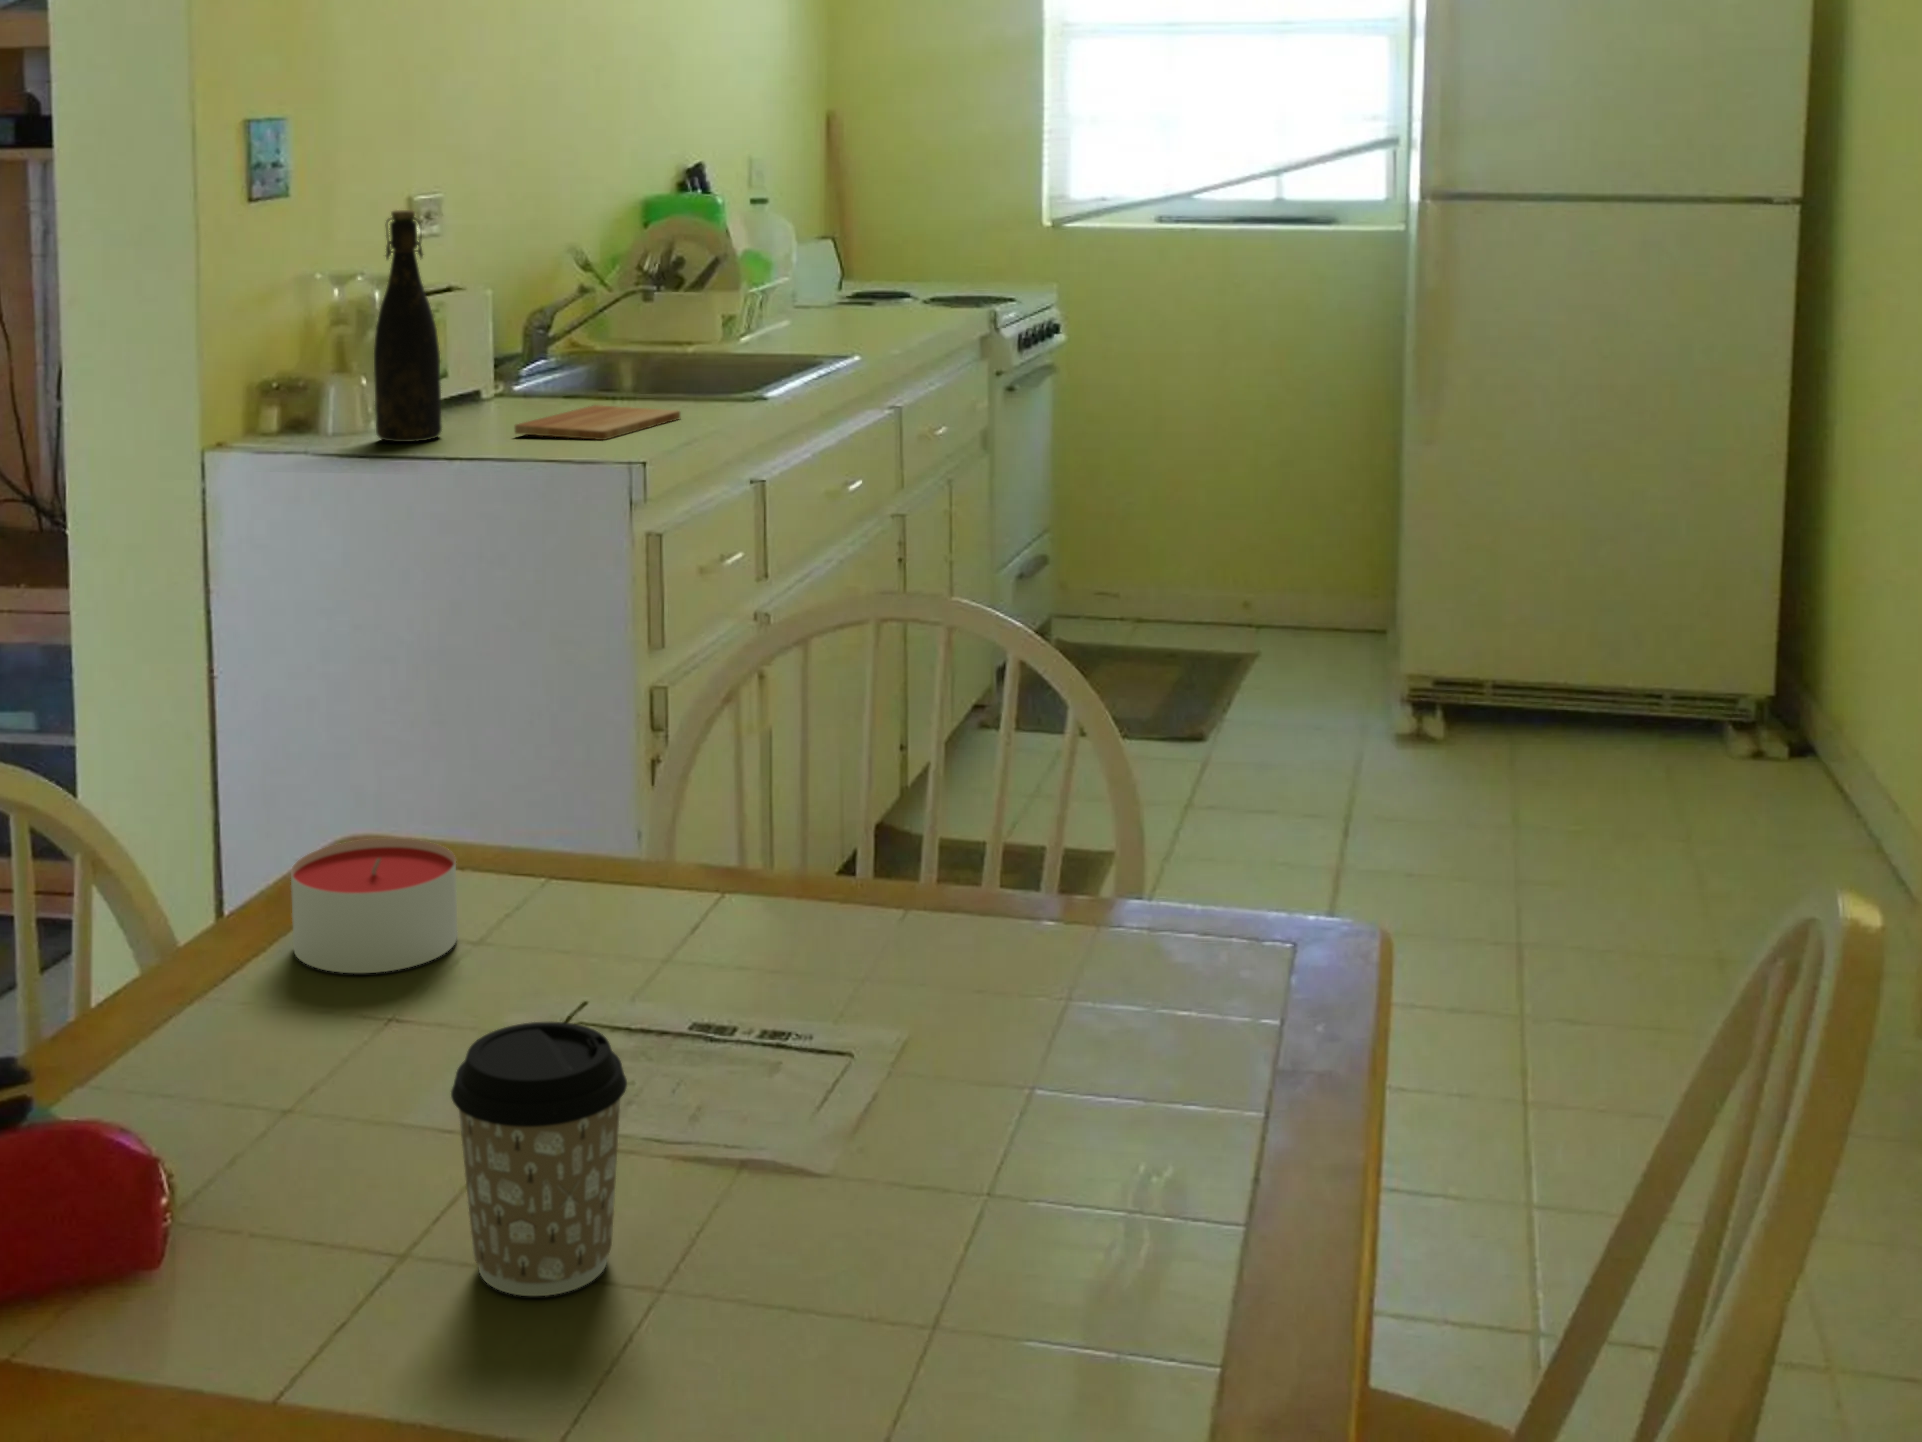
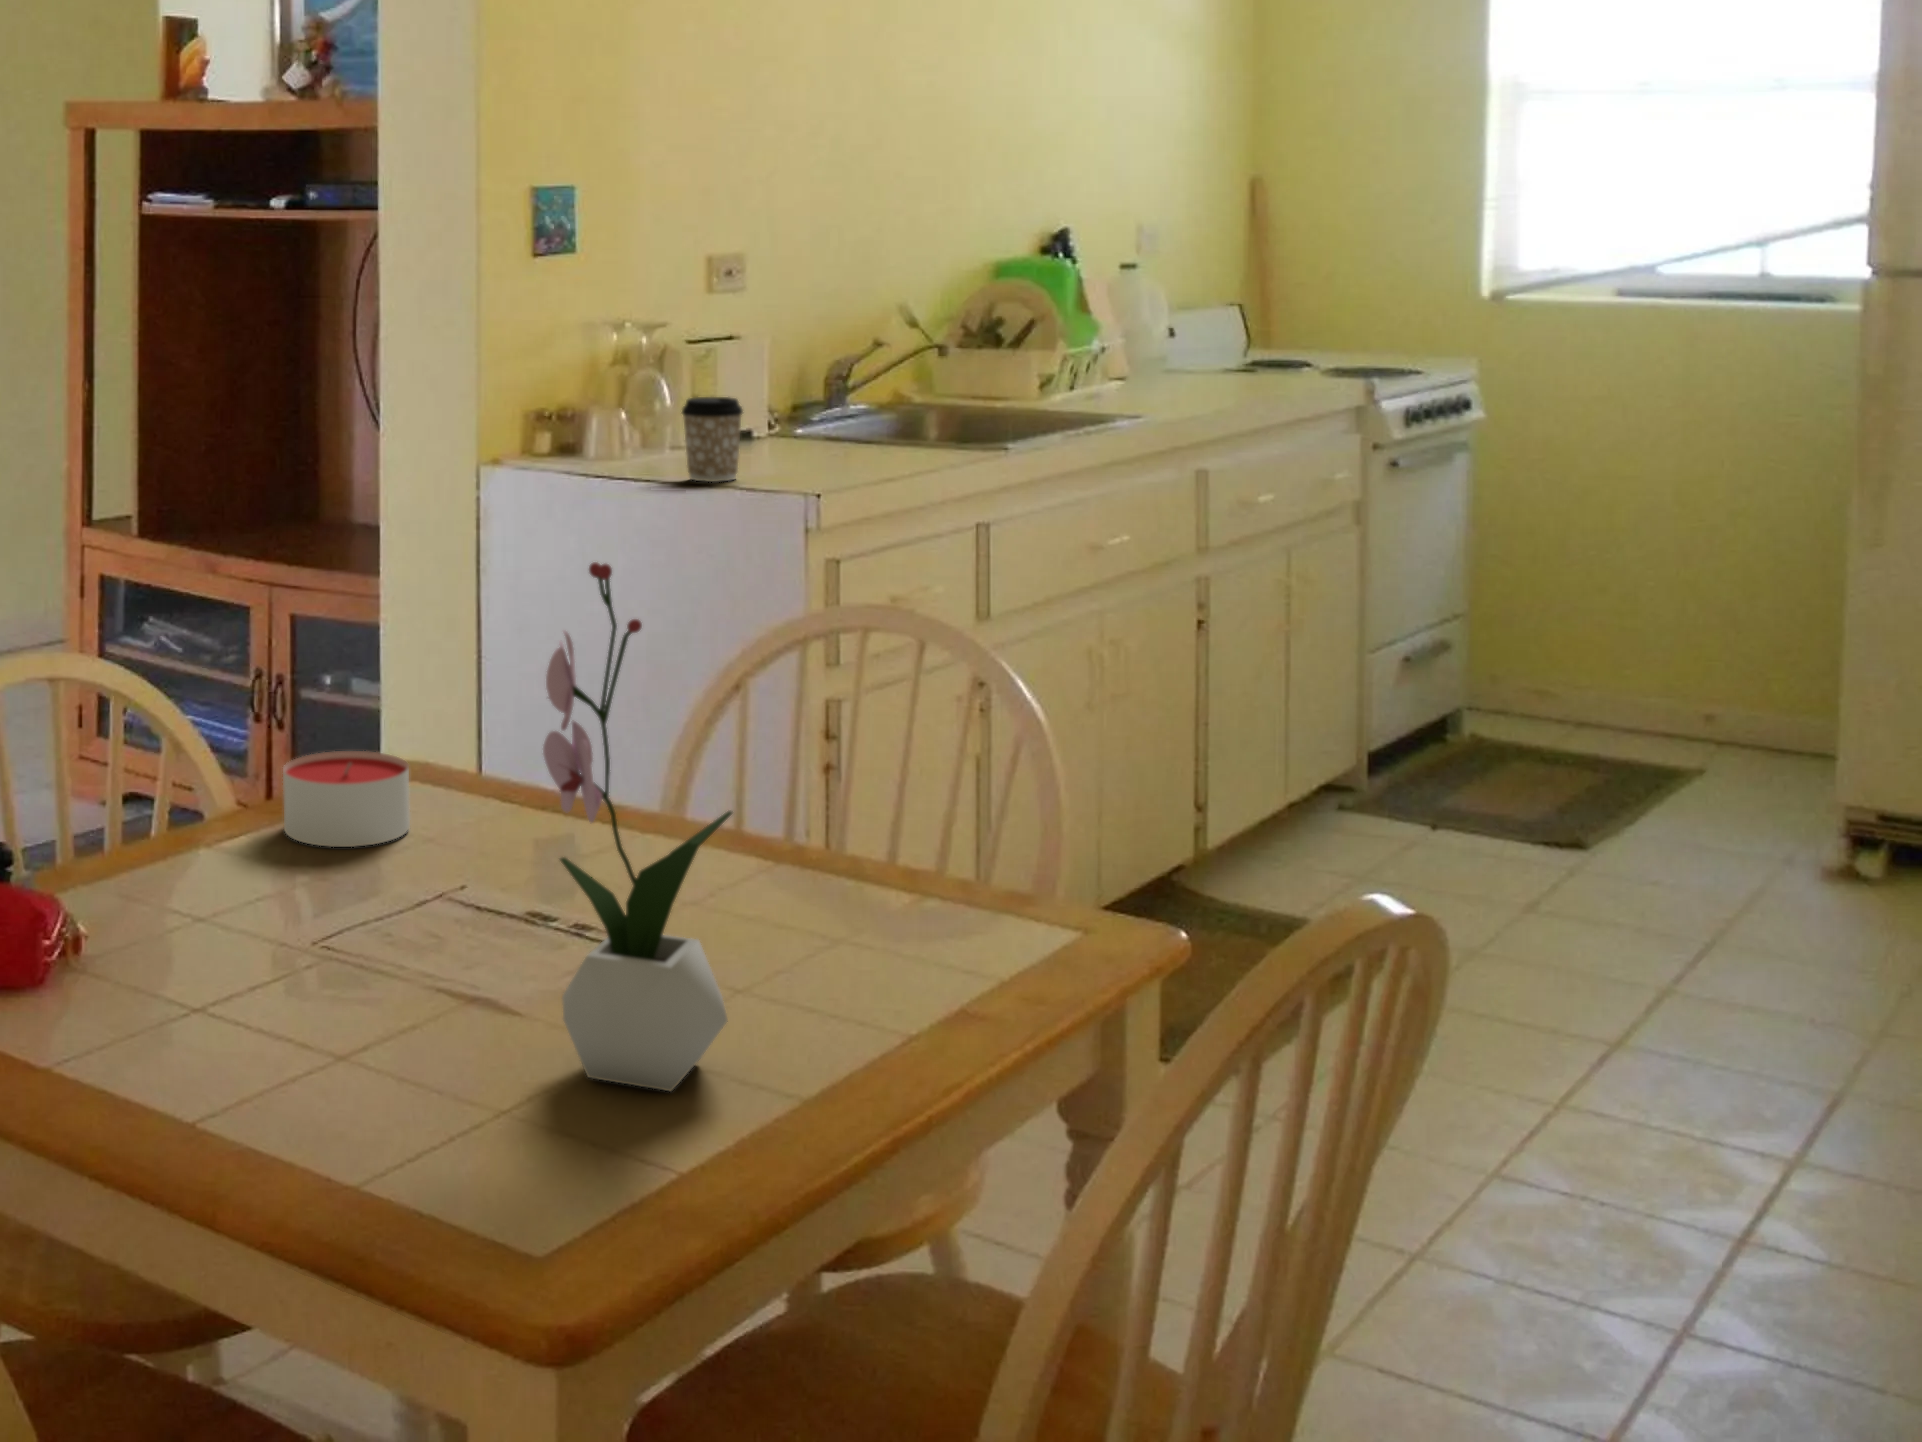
bottle: present [374,210,442,442] -> none [631,266,688,469]
cutting board: present [515,405,680,440] -> none [746,447,908,476]
flower arrangement: none [916,595,1187,1254] -> present [543,562,732,1091]
coffee cup: present [451,1022,627,1296] -> present [682,397,743,482]

